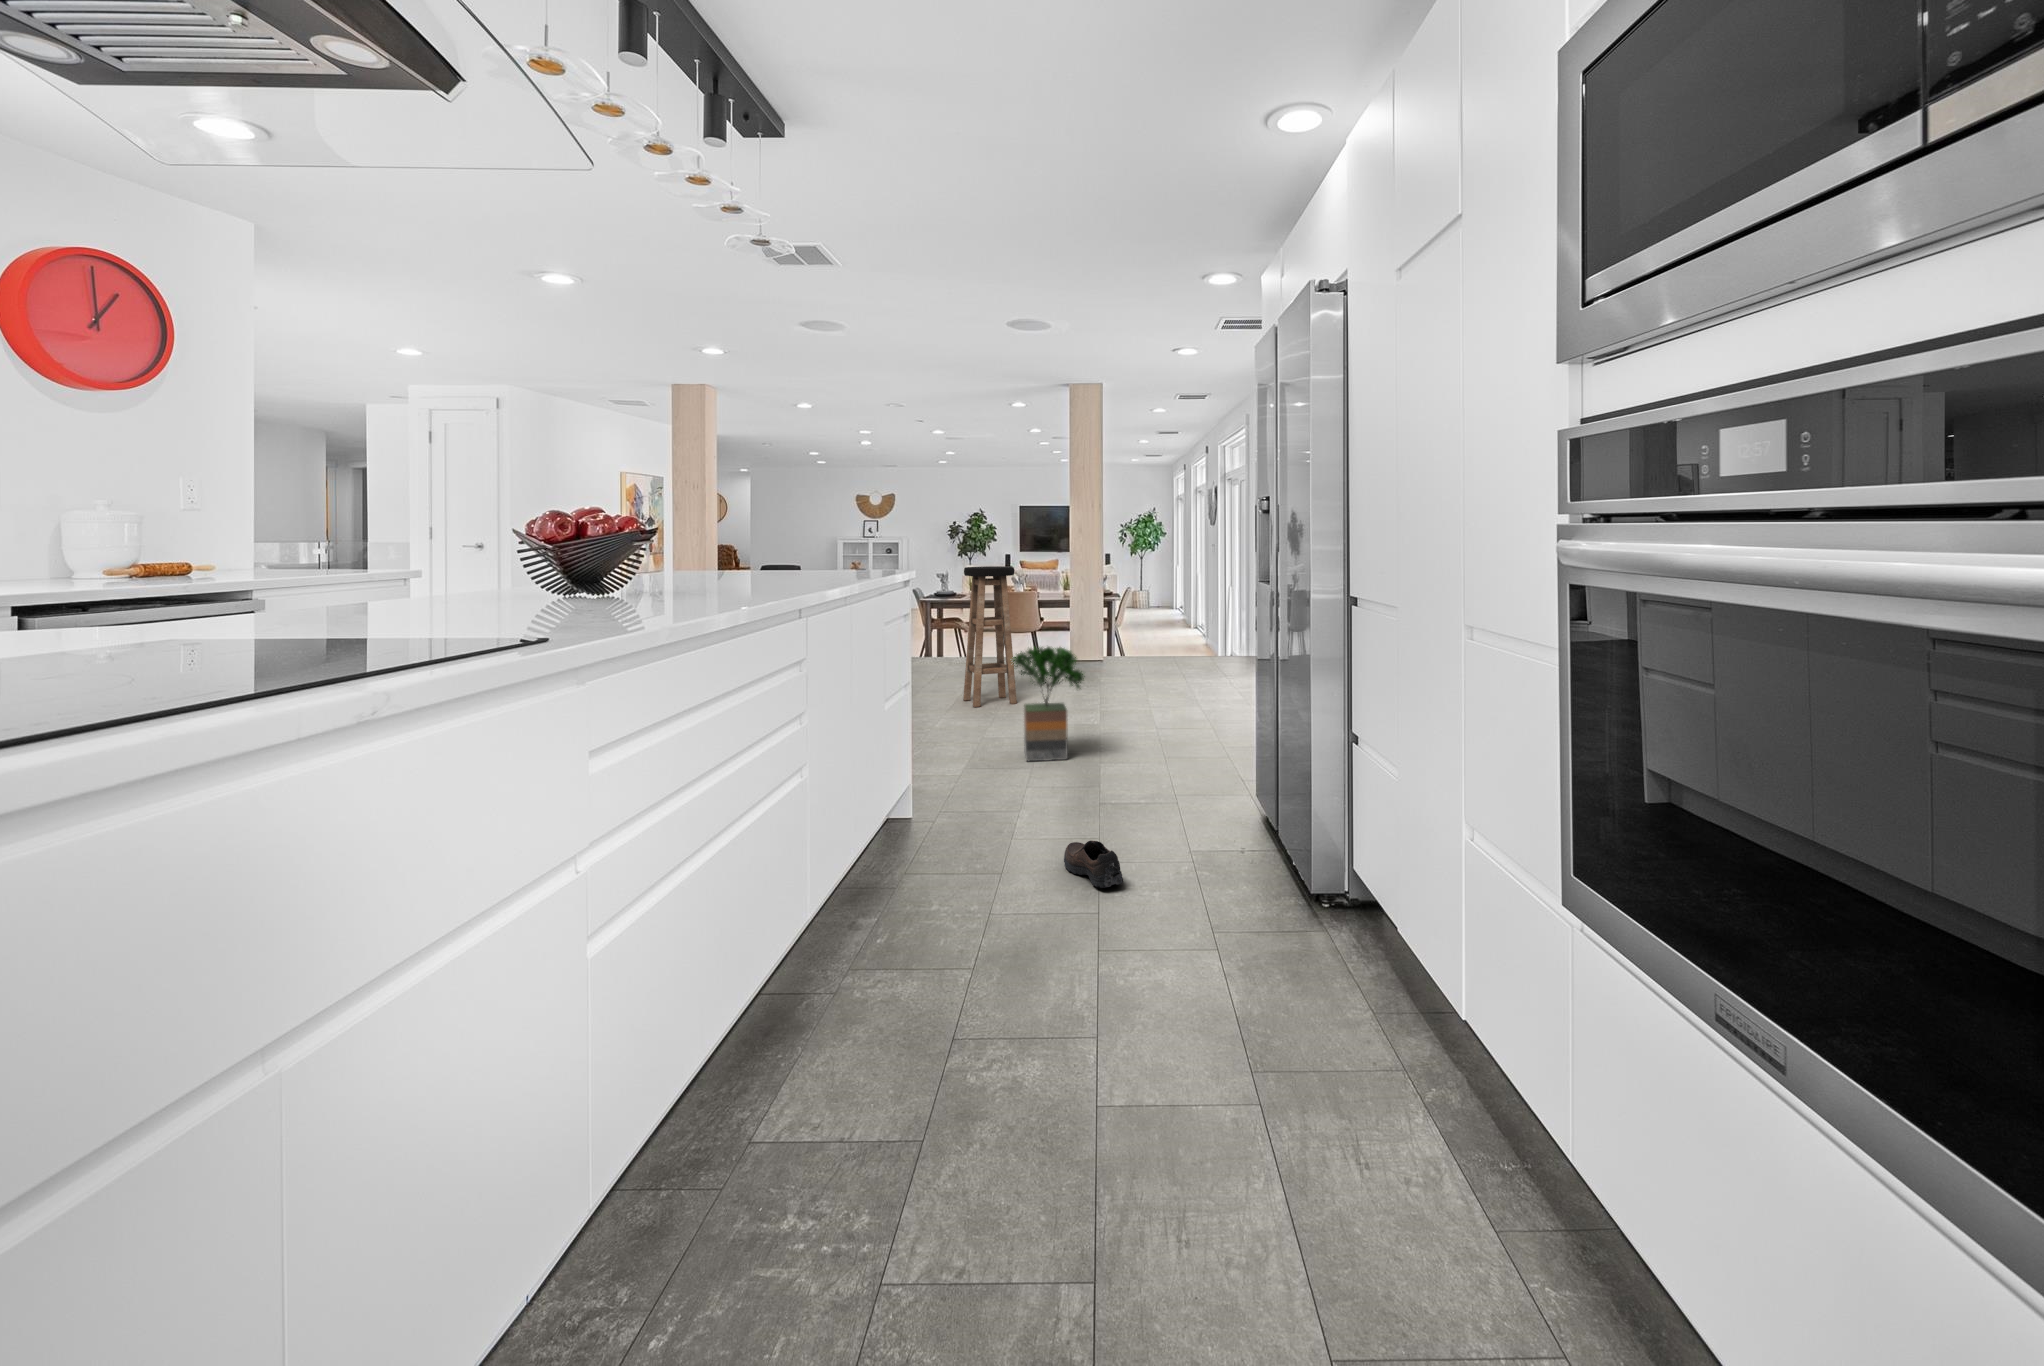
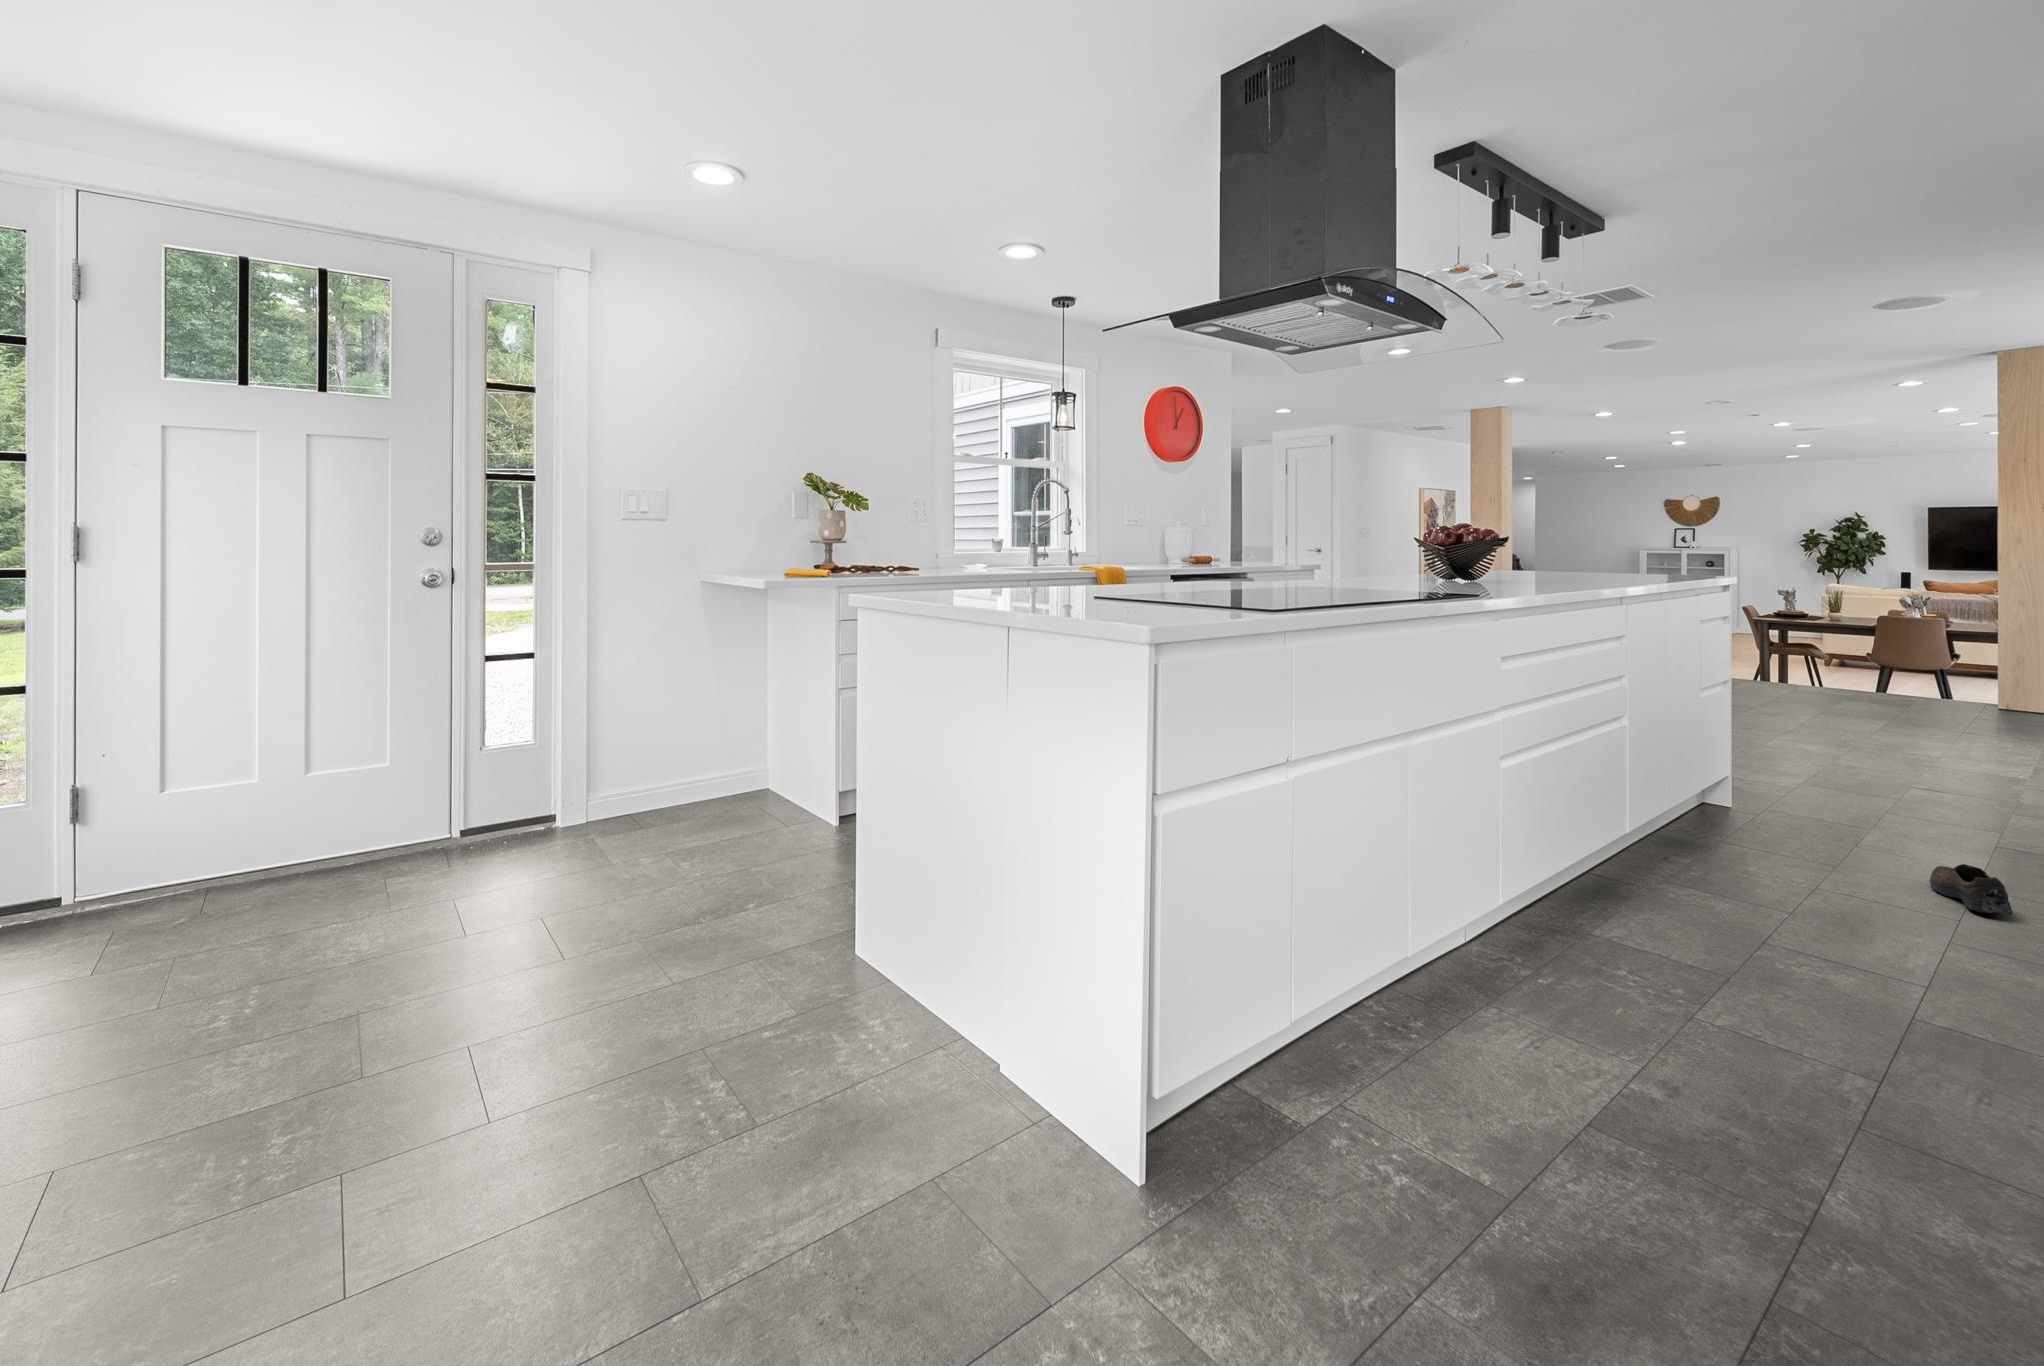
bar stool: present [963,566,1017,707] -> none [1813,582,1894,744]
potted tree: present [1013,647,1085,761] -> none [1873,670,1995,806]

